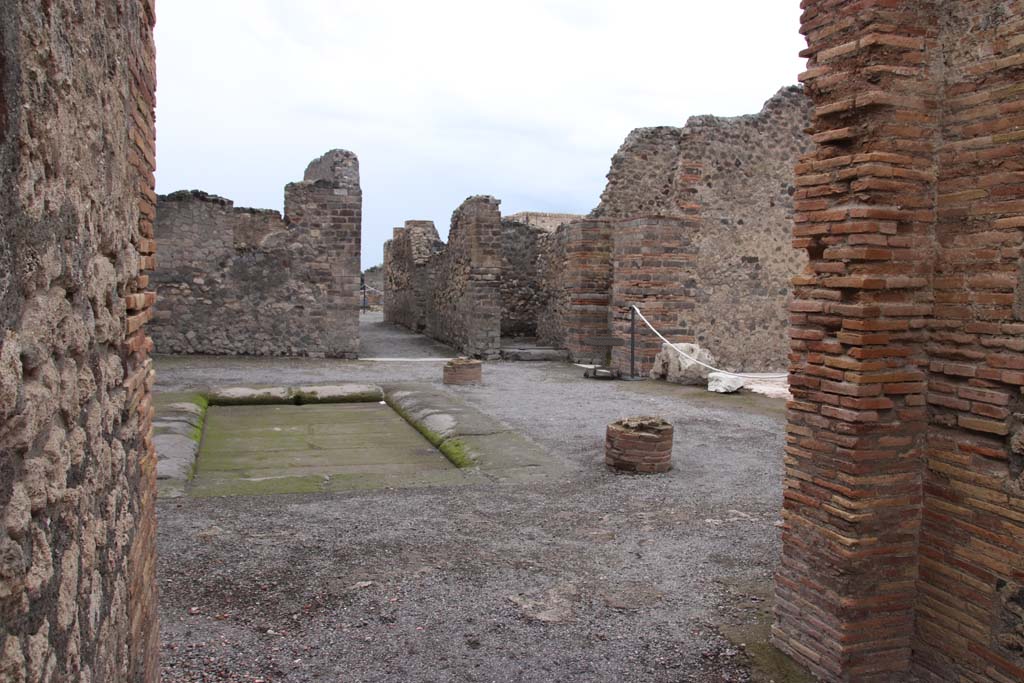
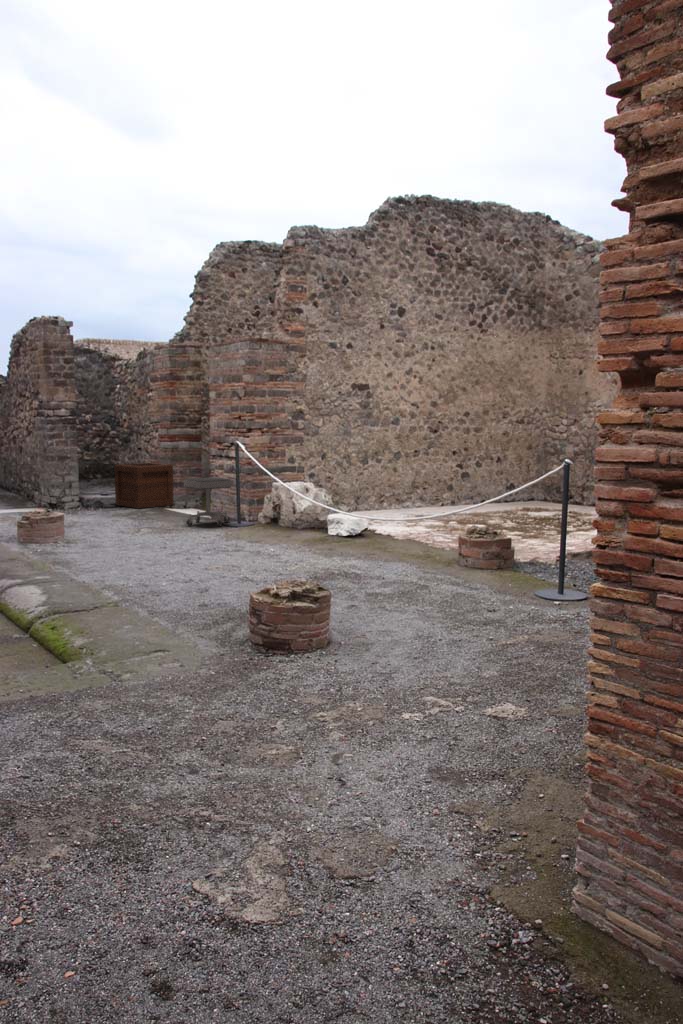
wooden crate: none [530,323,579,362] -> present [114,463,174,508]

